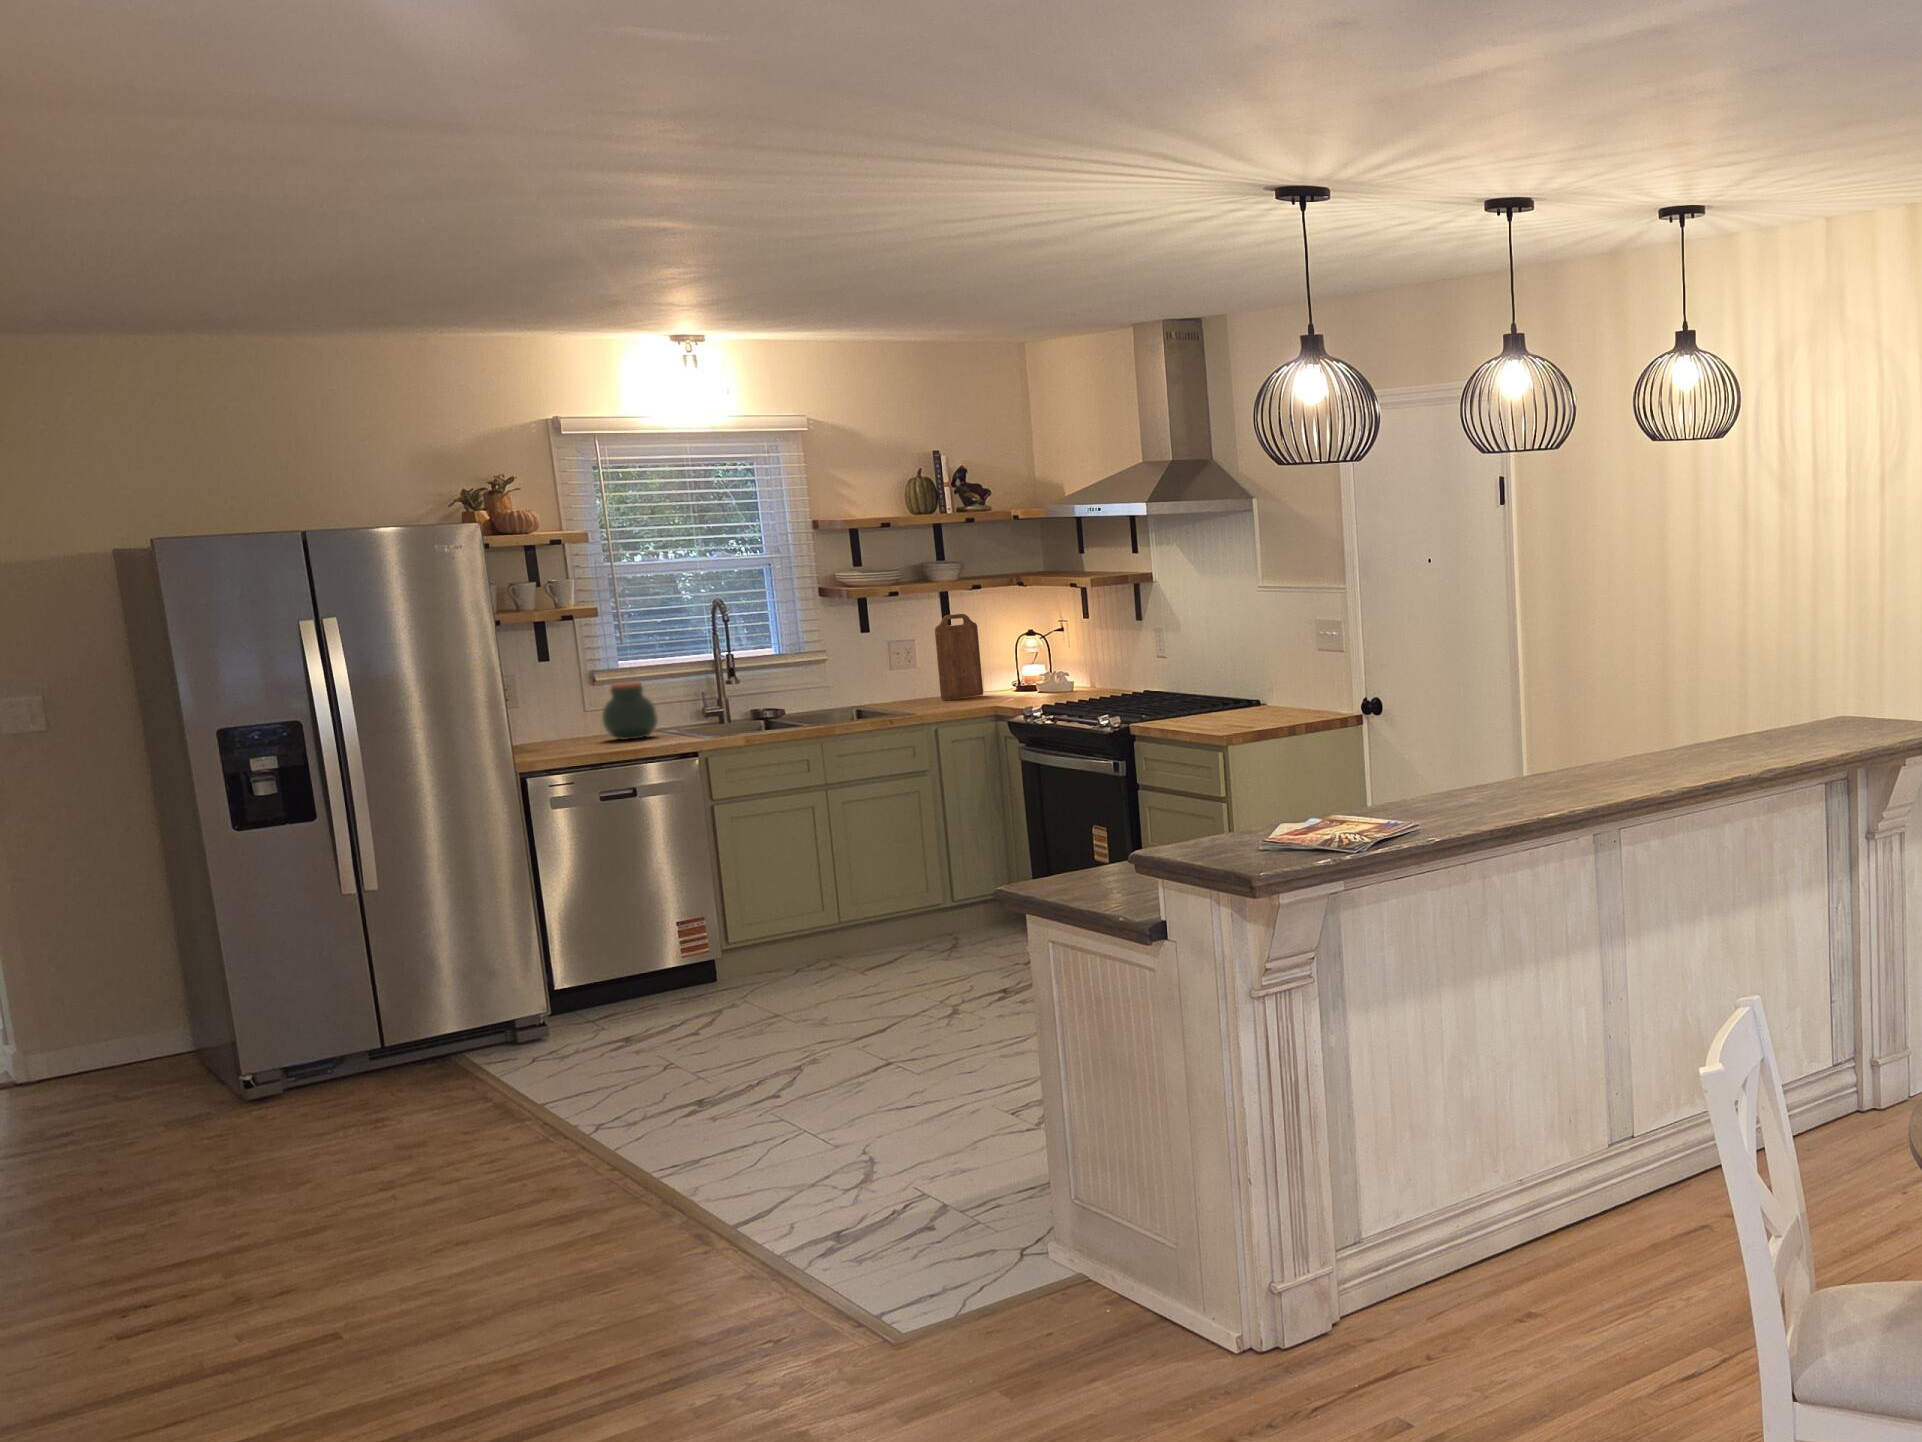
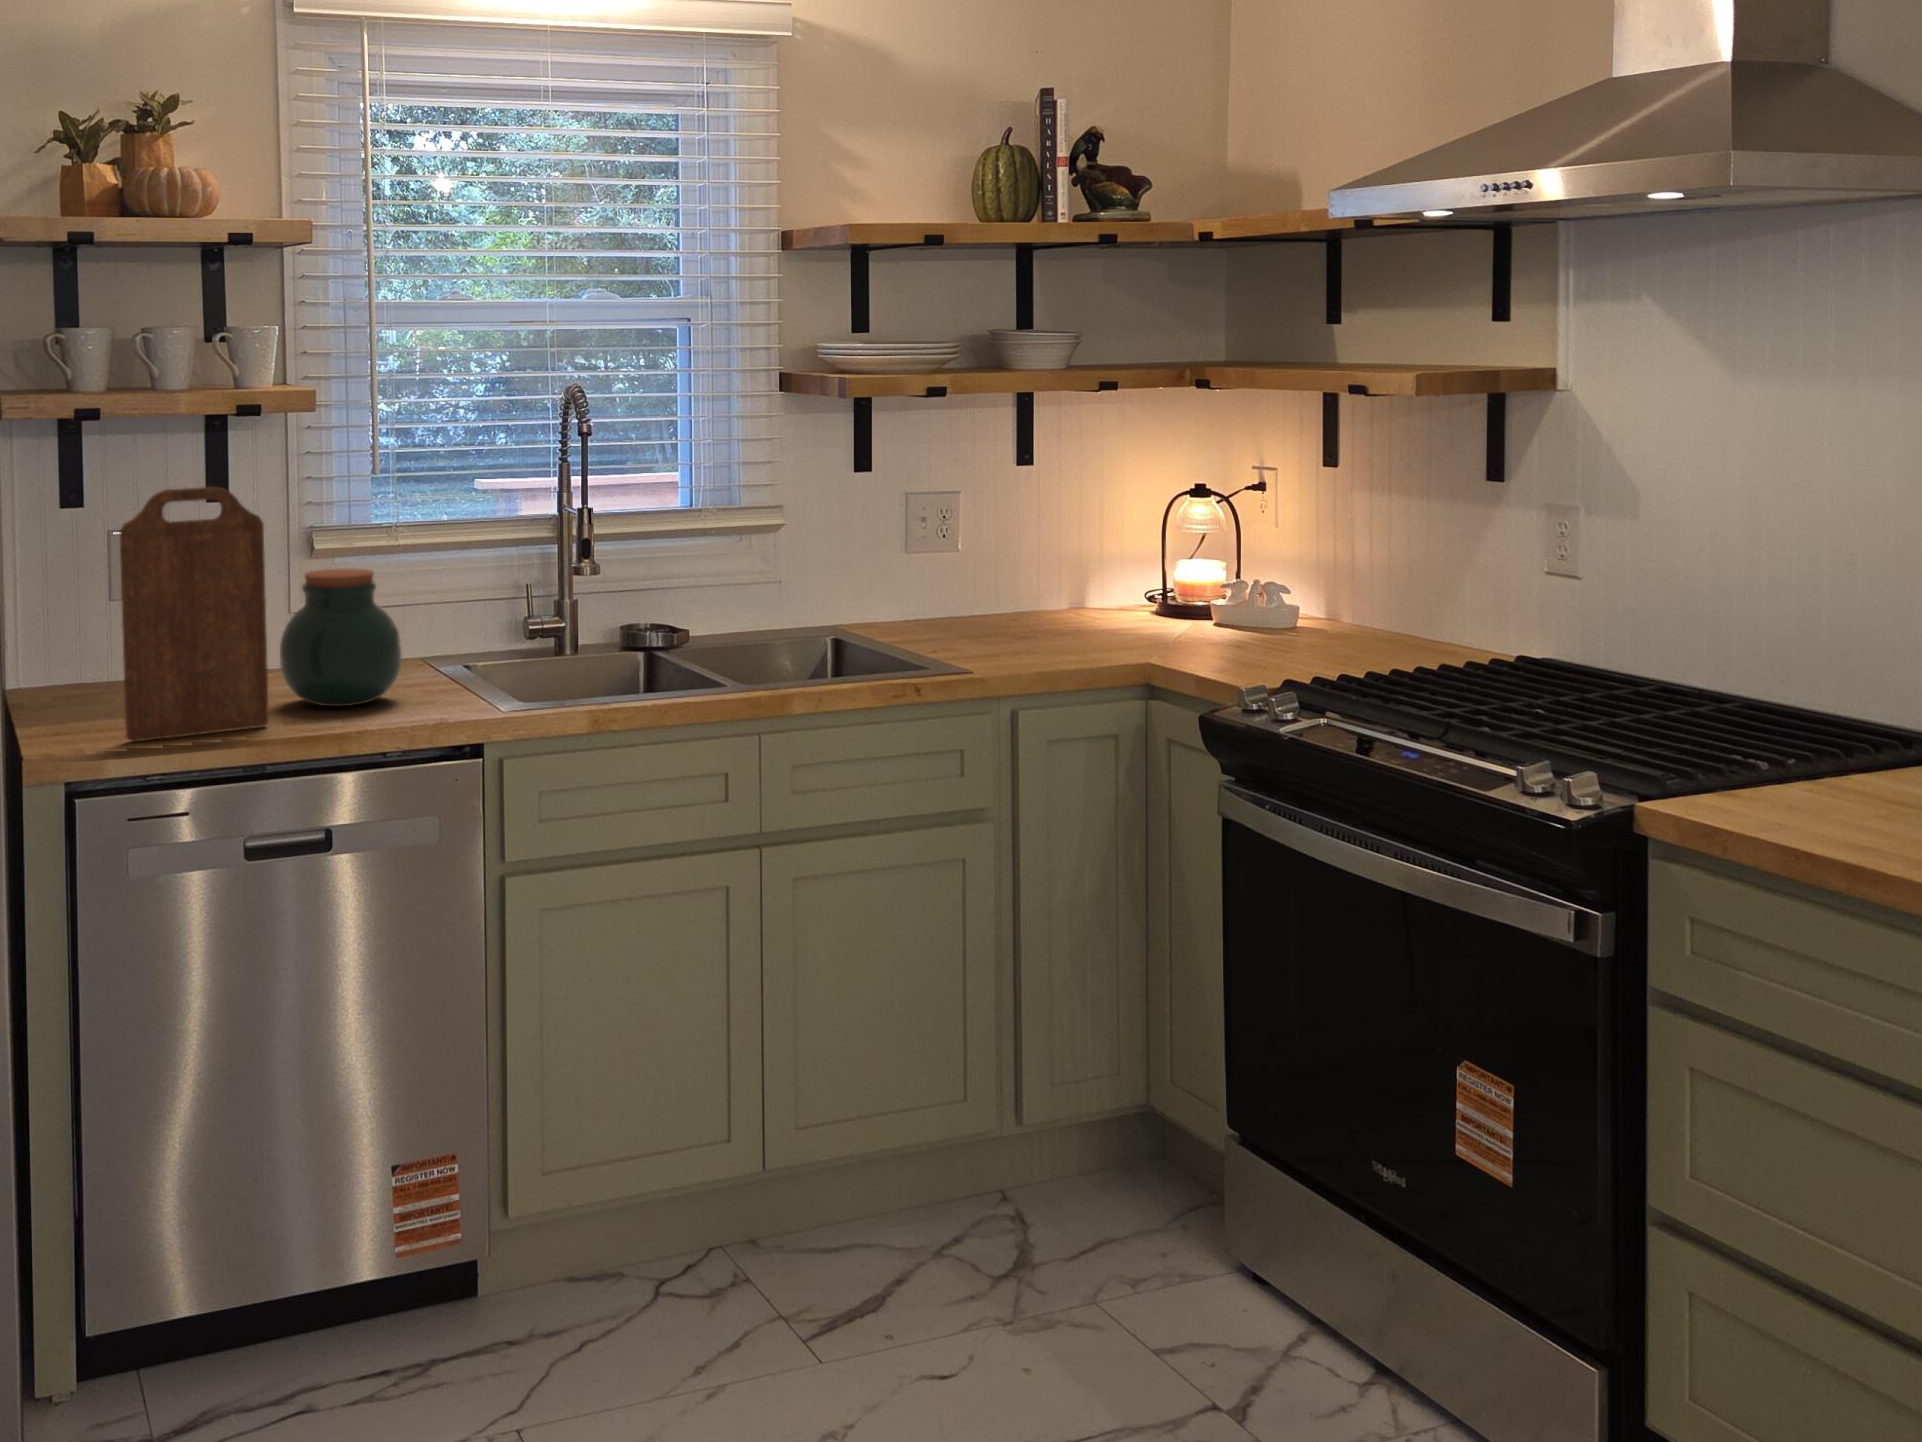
cutting board: present [935,614,983,700] -> present [119,487,269,741]

